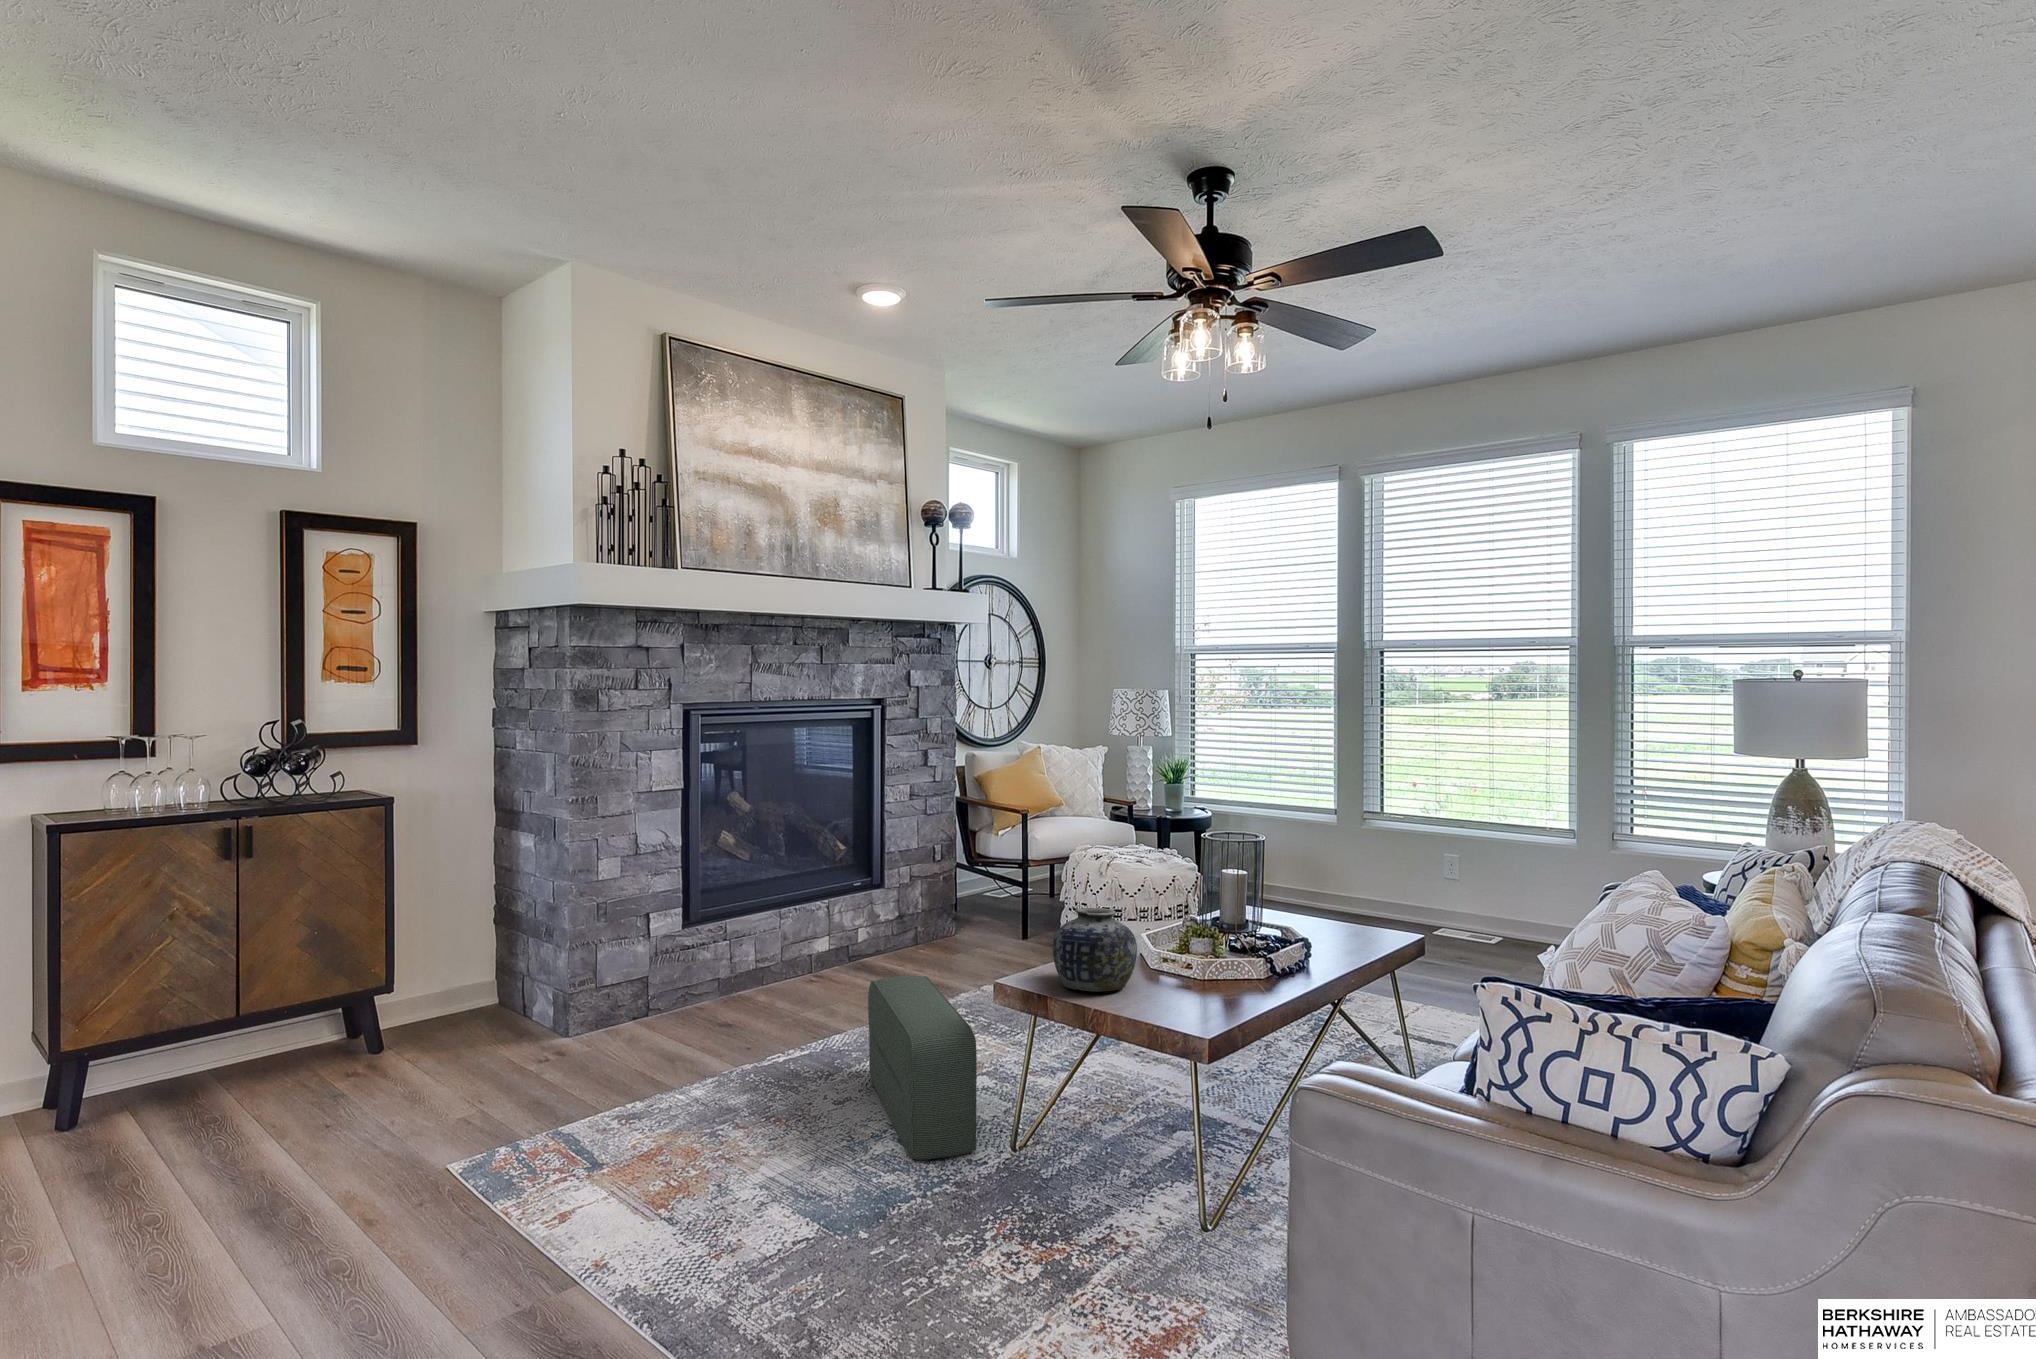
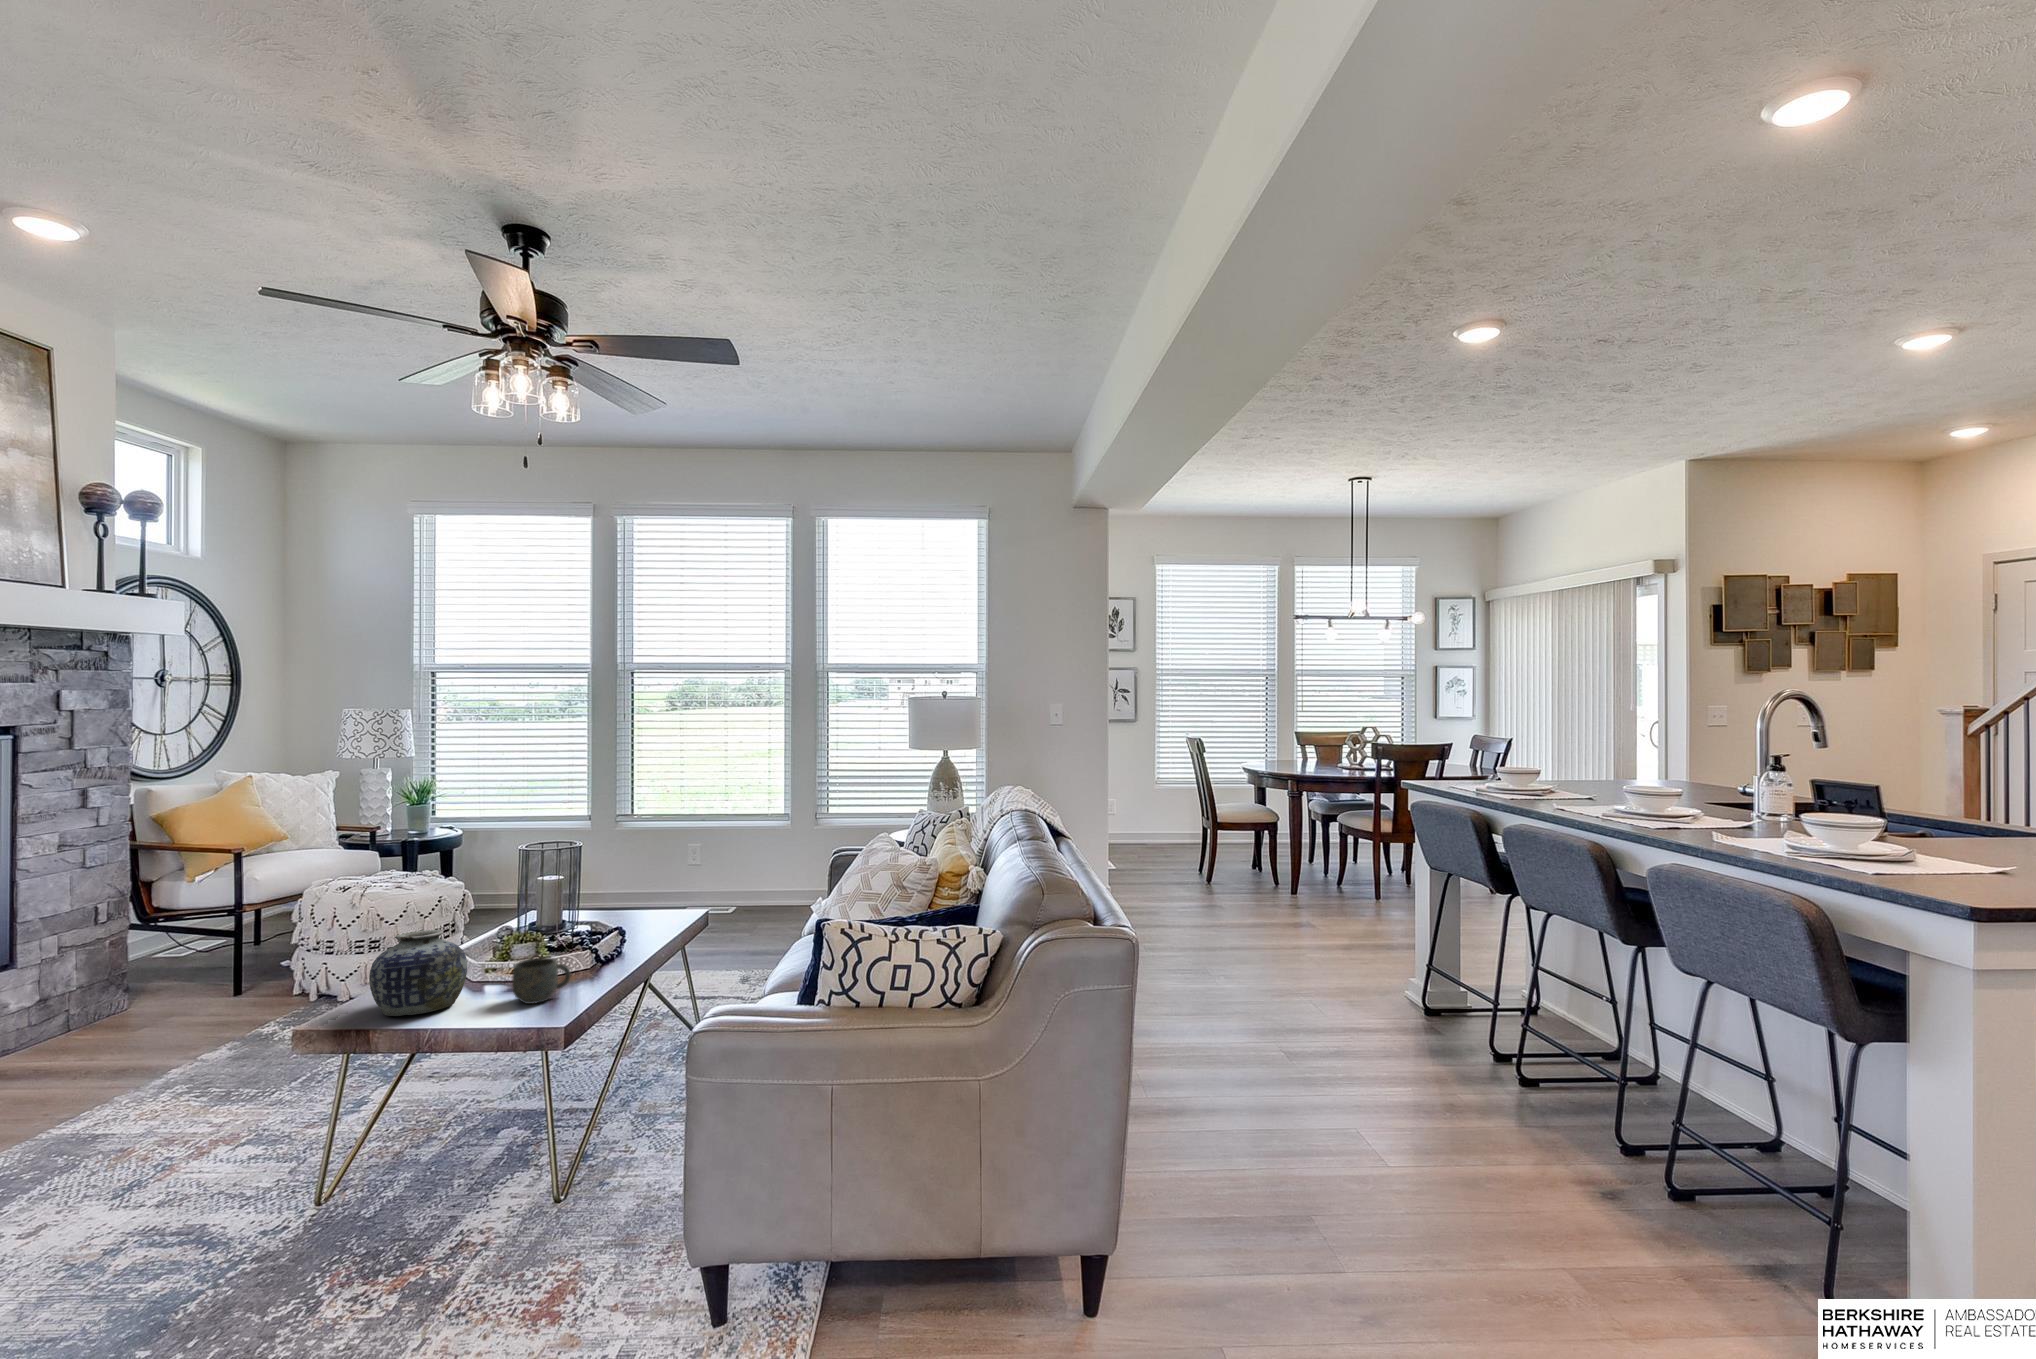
mug: none [1174,957,1232,1006] -> present [512,958,571,1004]
pouf: present [868,975,977,1160] -> none [69,1051,269,1254]

